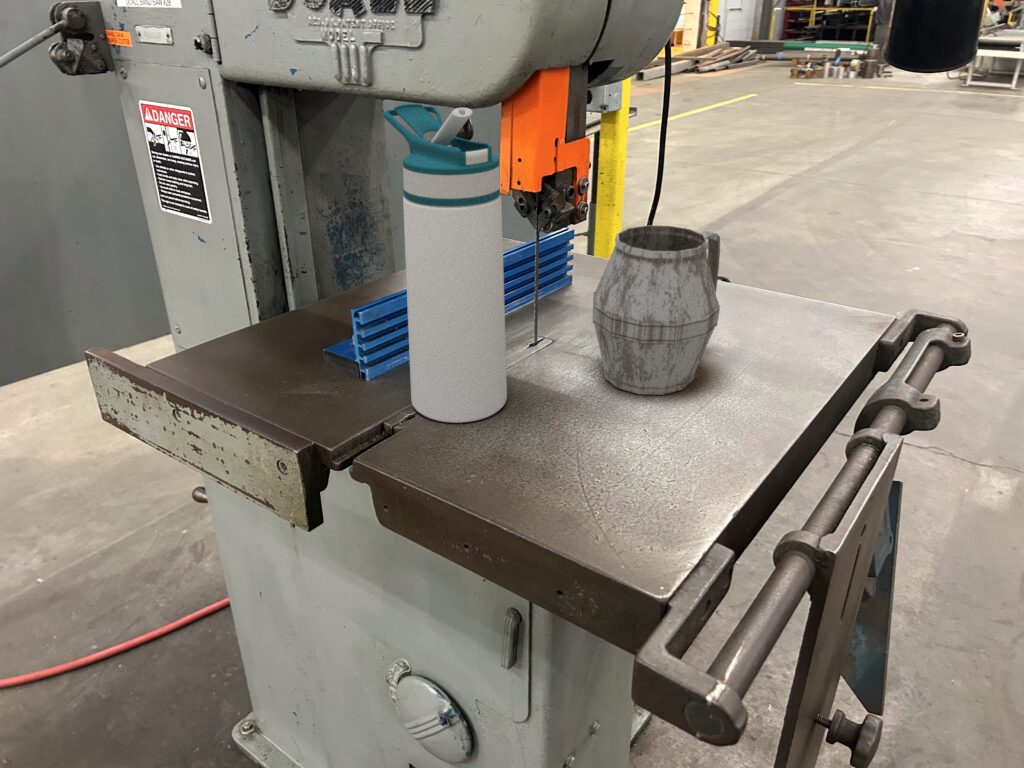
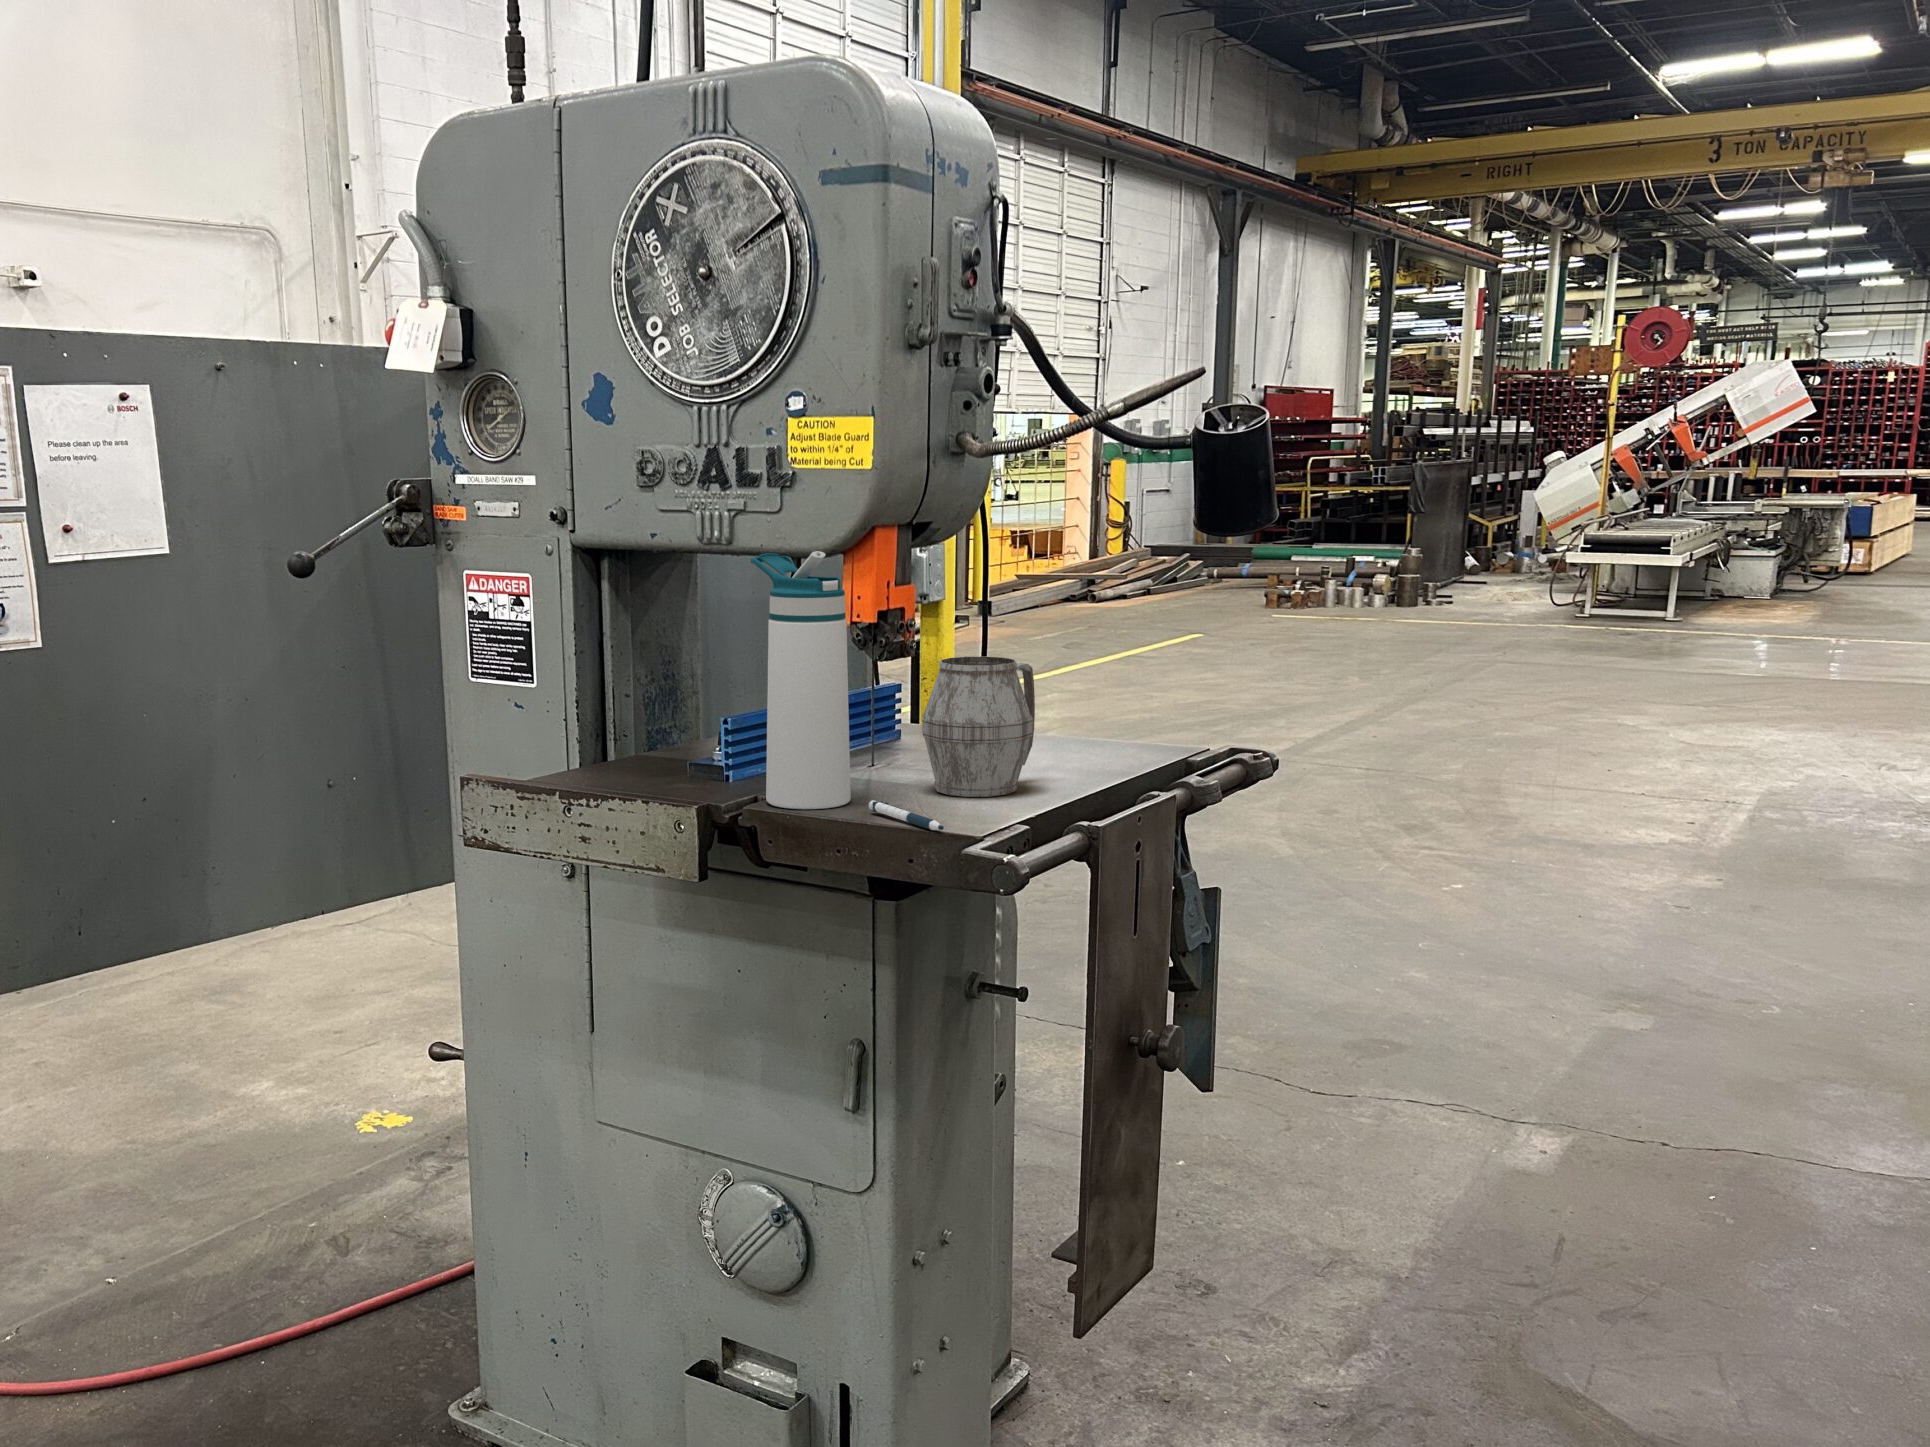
pen: none [521,426,610,518] -> present [869,800,944,830]

